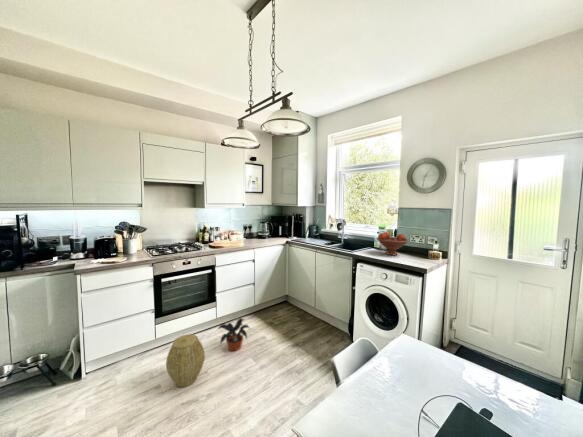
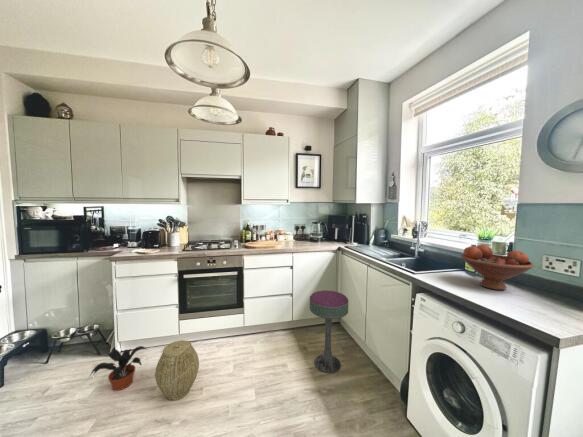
bar stool: none [280,274,308,334] -> present [310,290,349,373]
potted plant: present [219,318,249,351] -> present [91,346,145,391]

